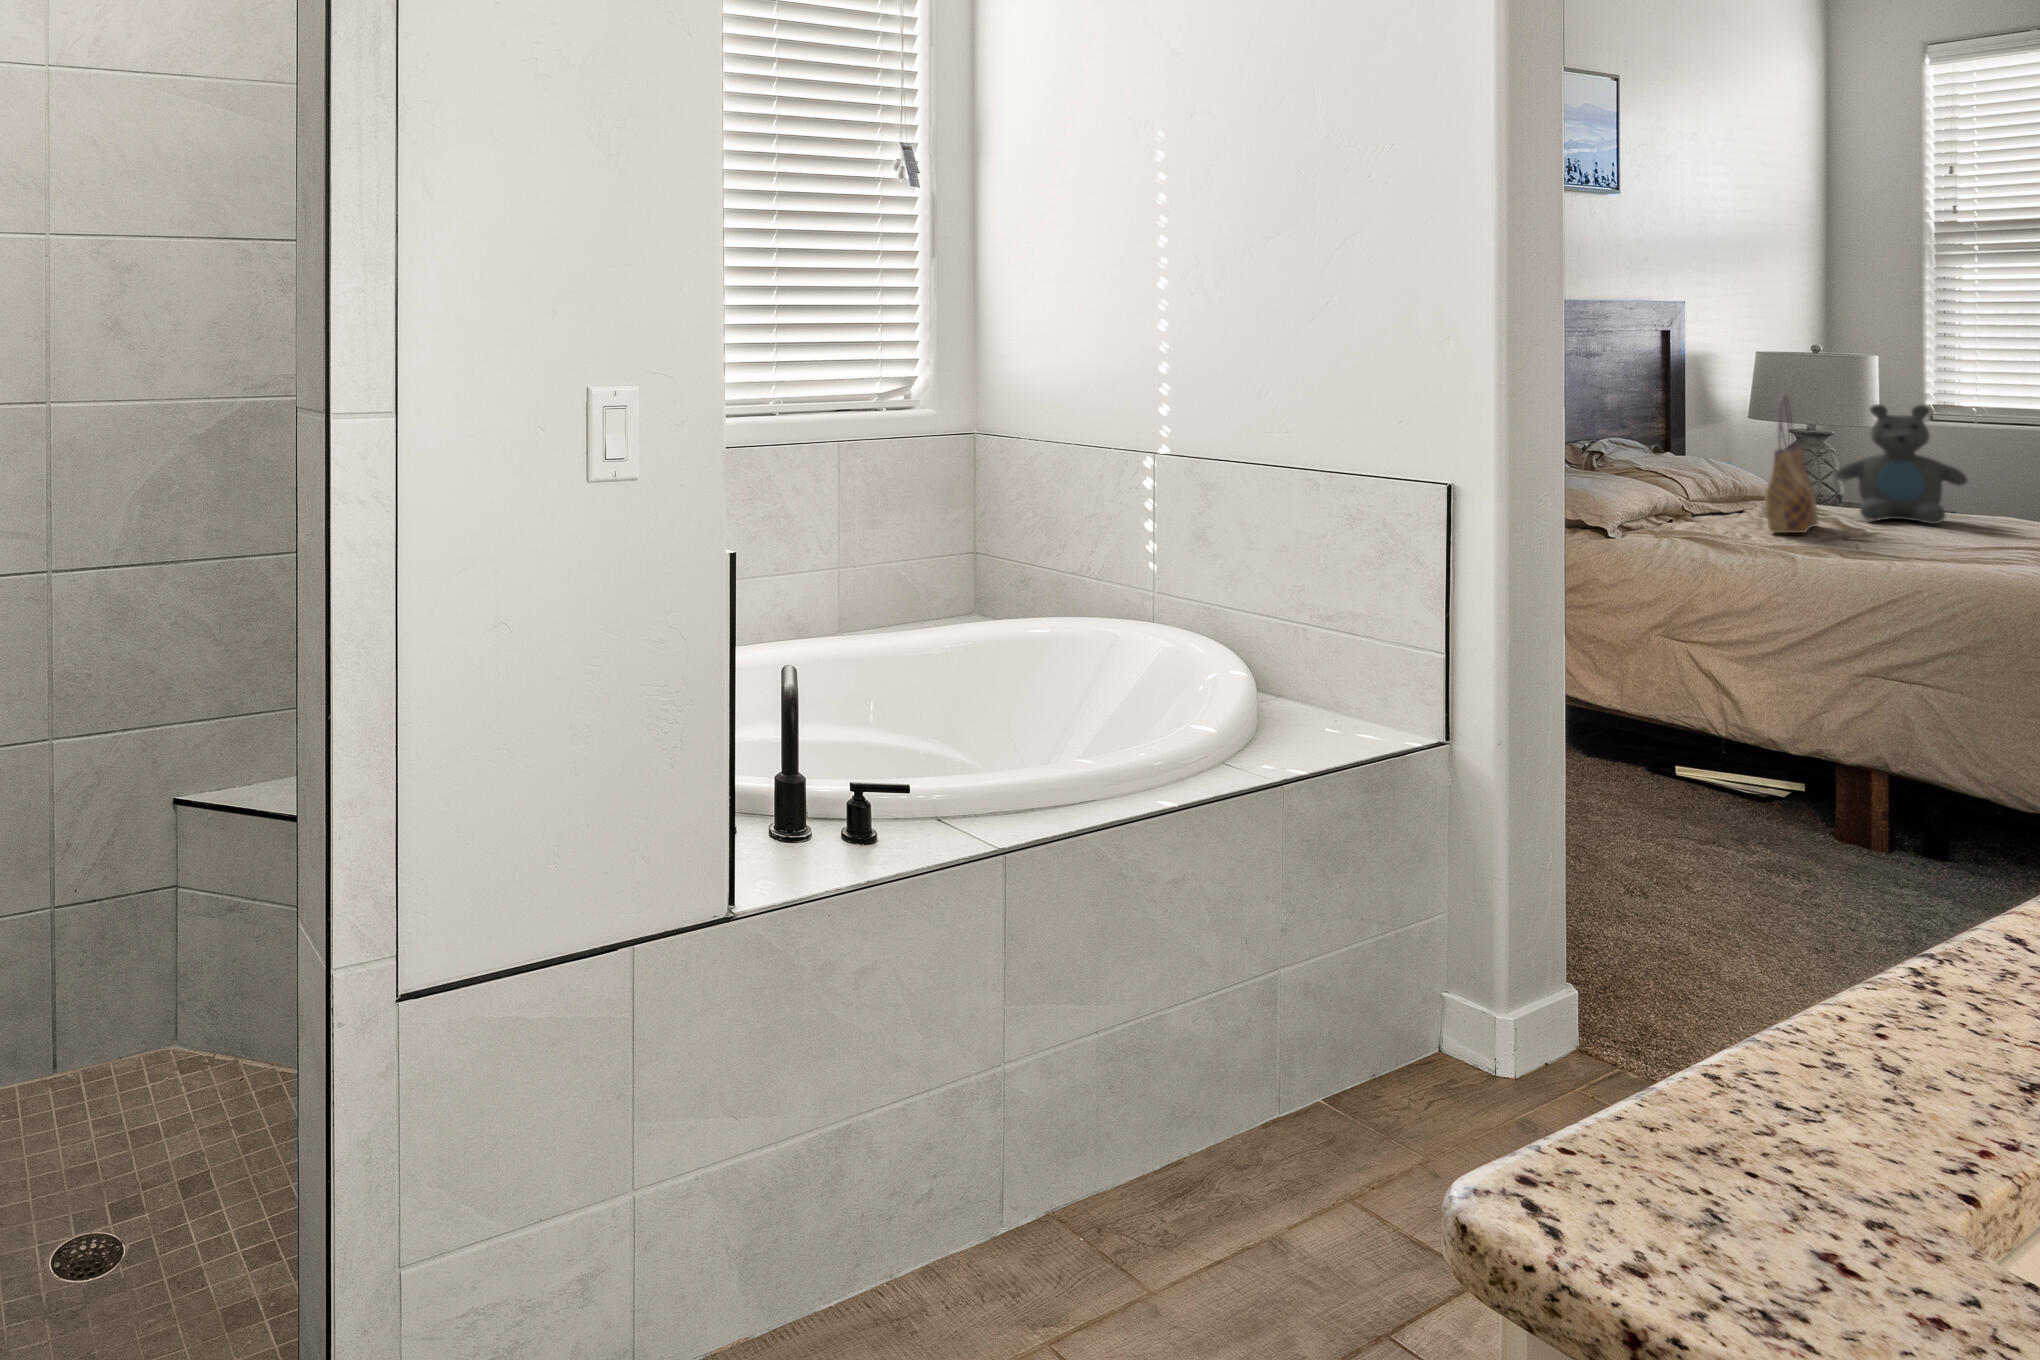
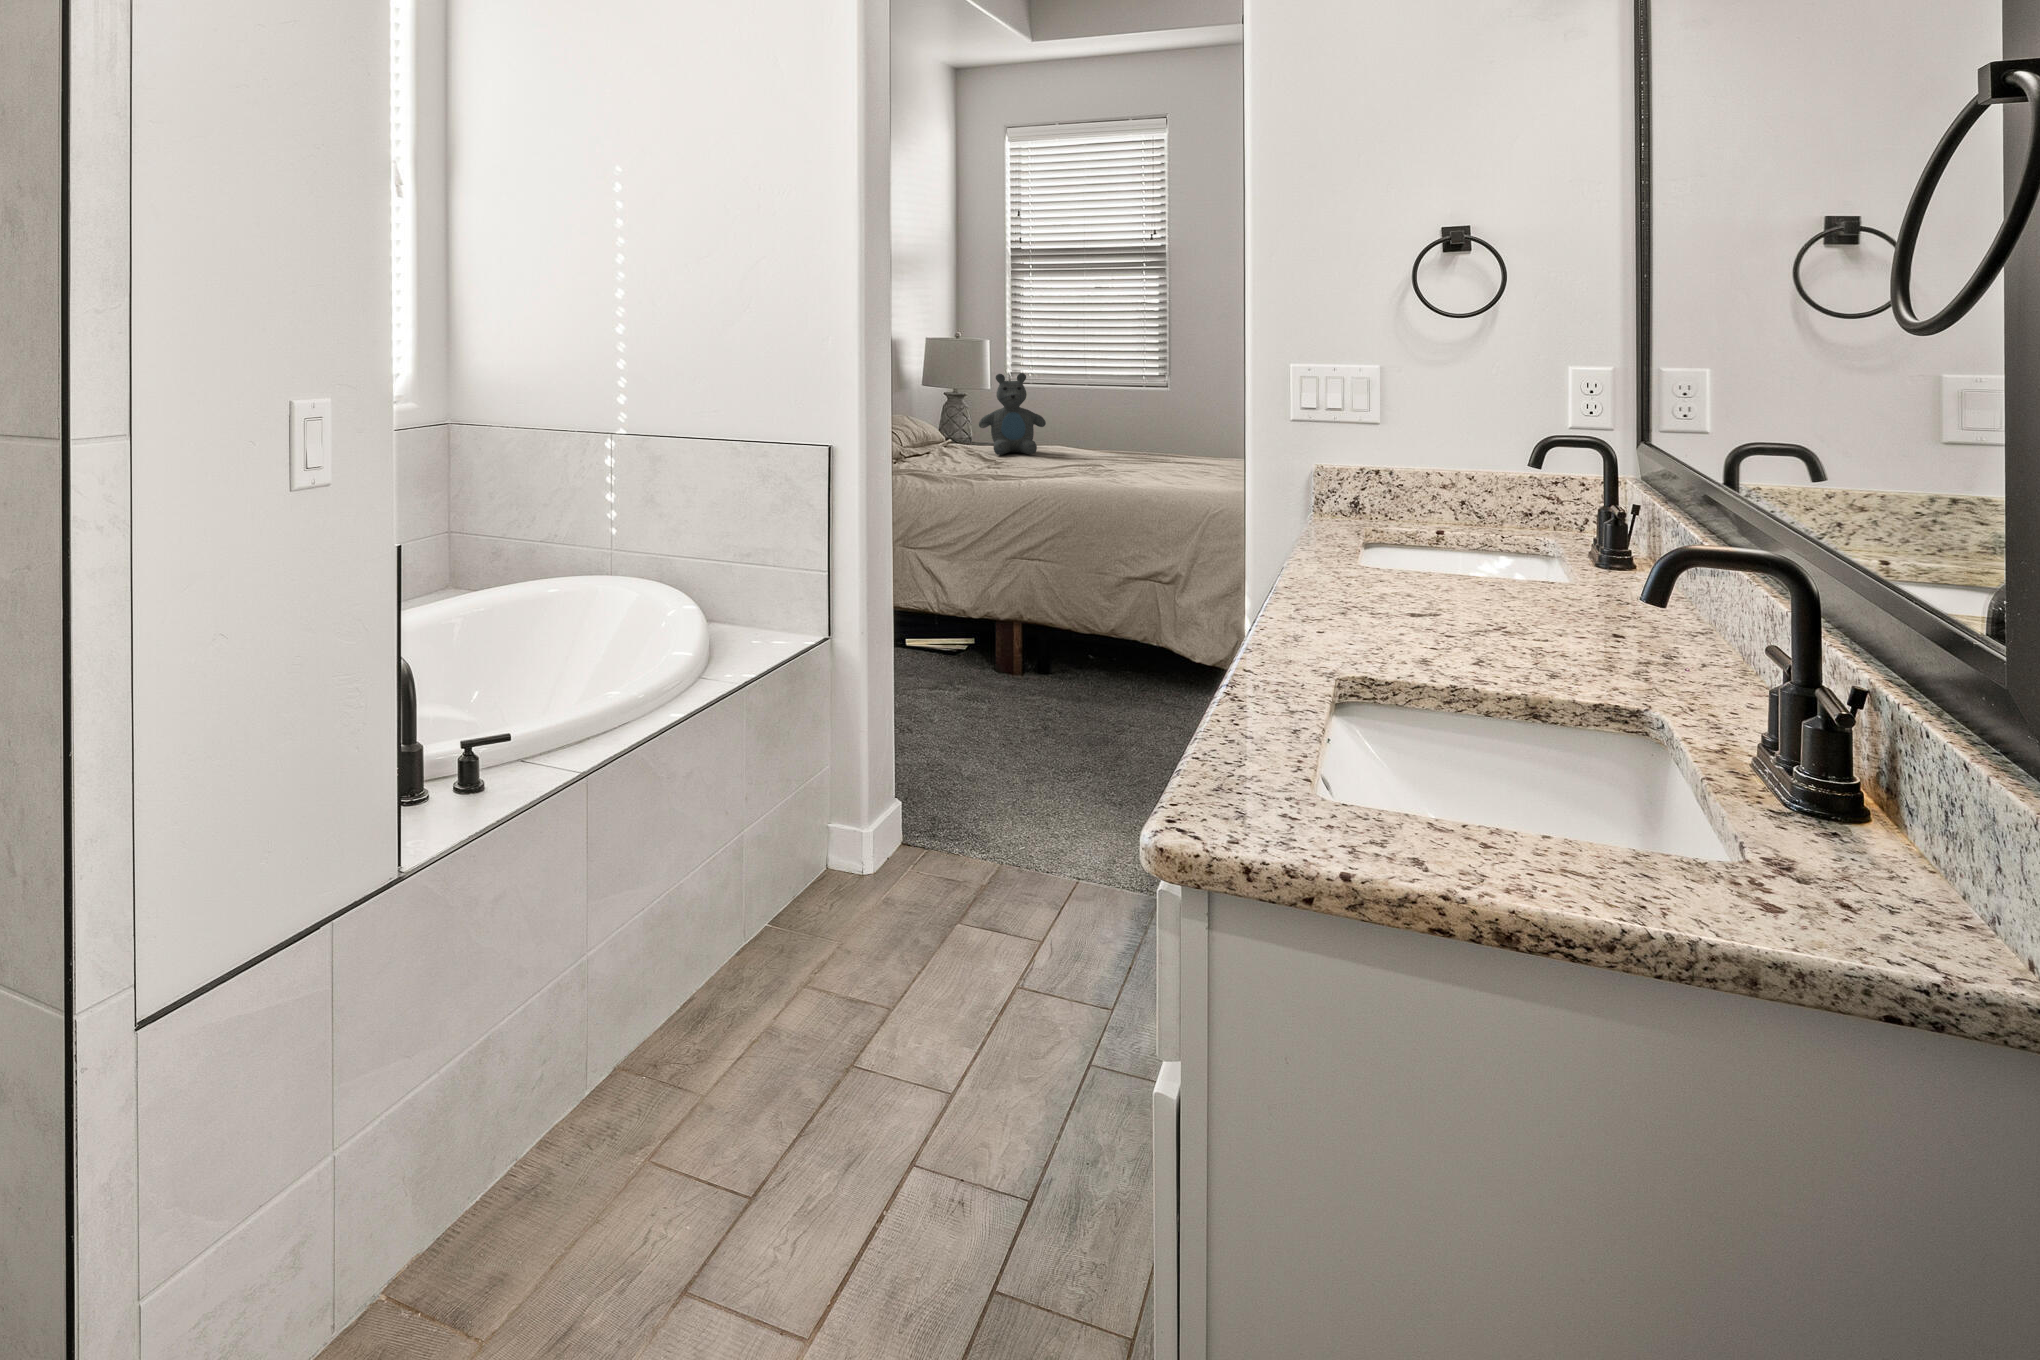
tote bag: present [1765,395,1818,533] -> none [948,369,974,468]

